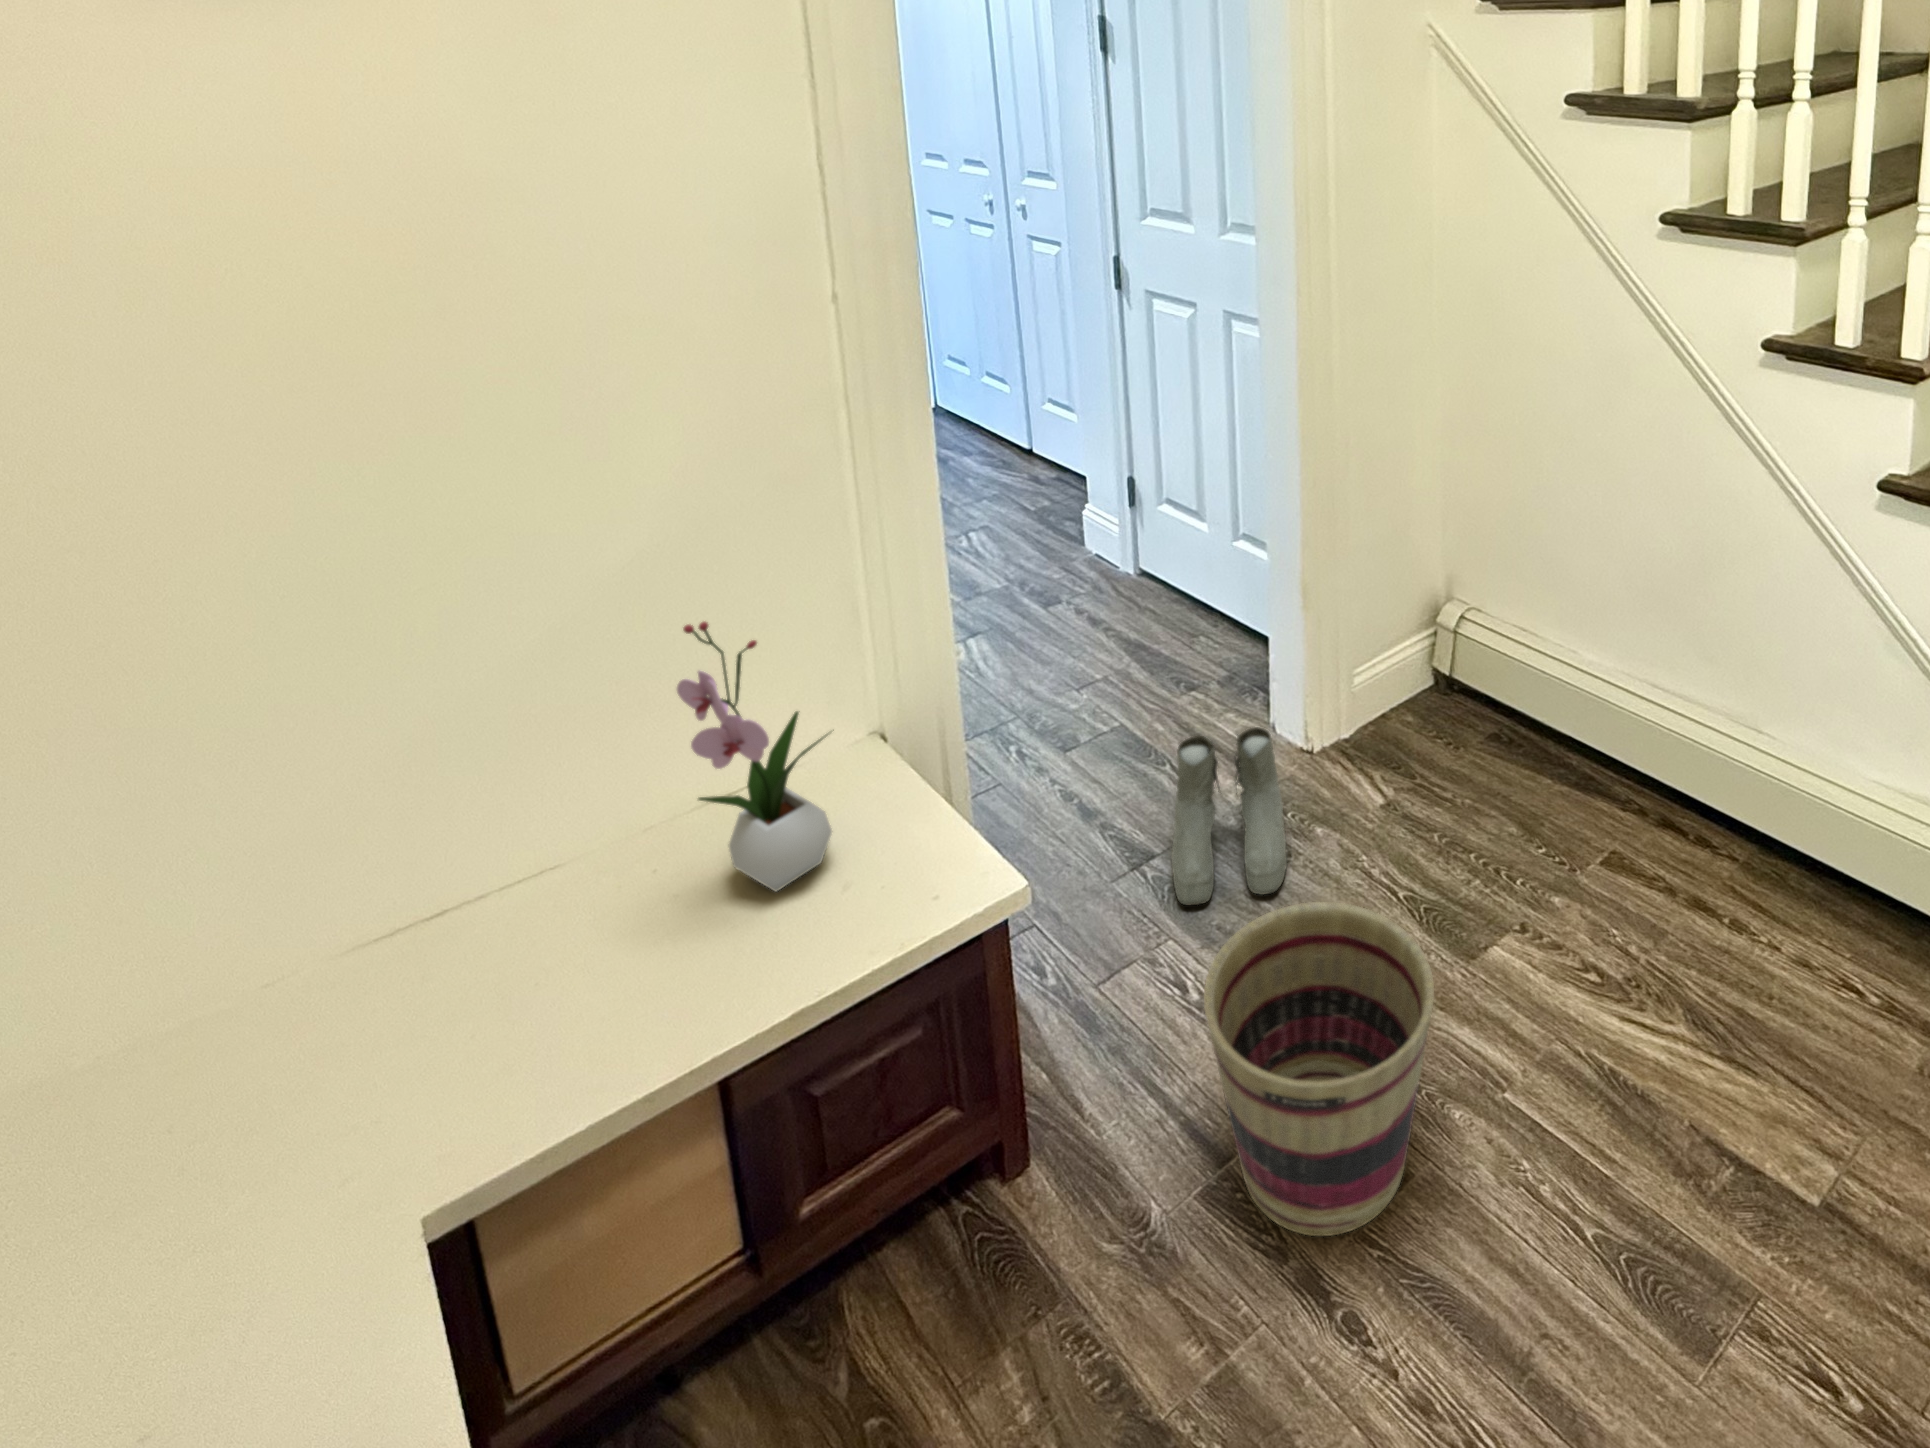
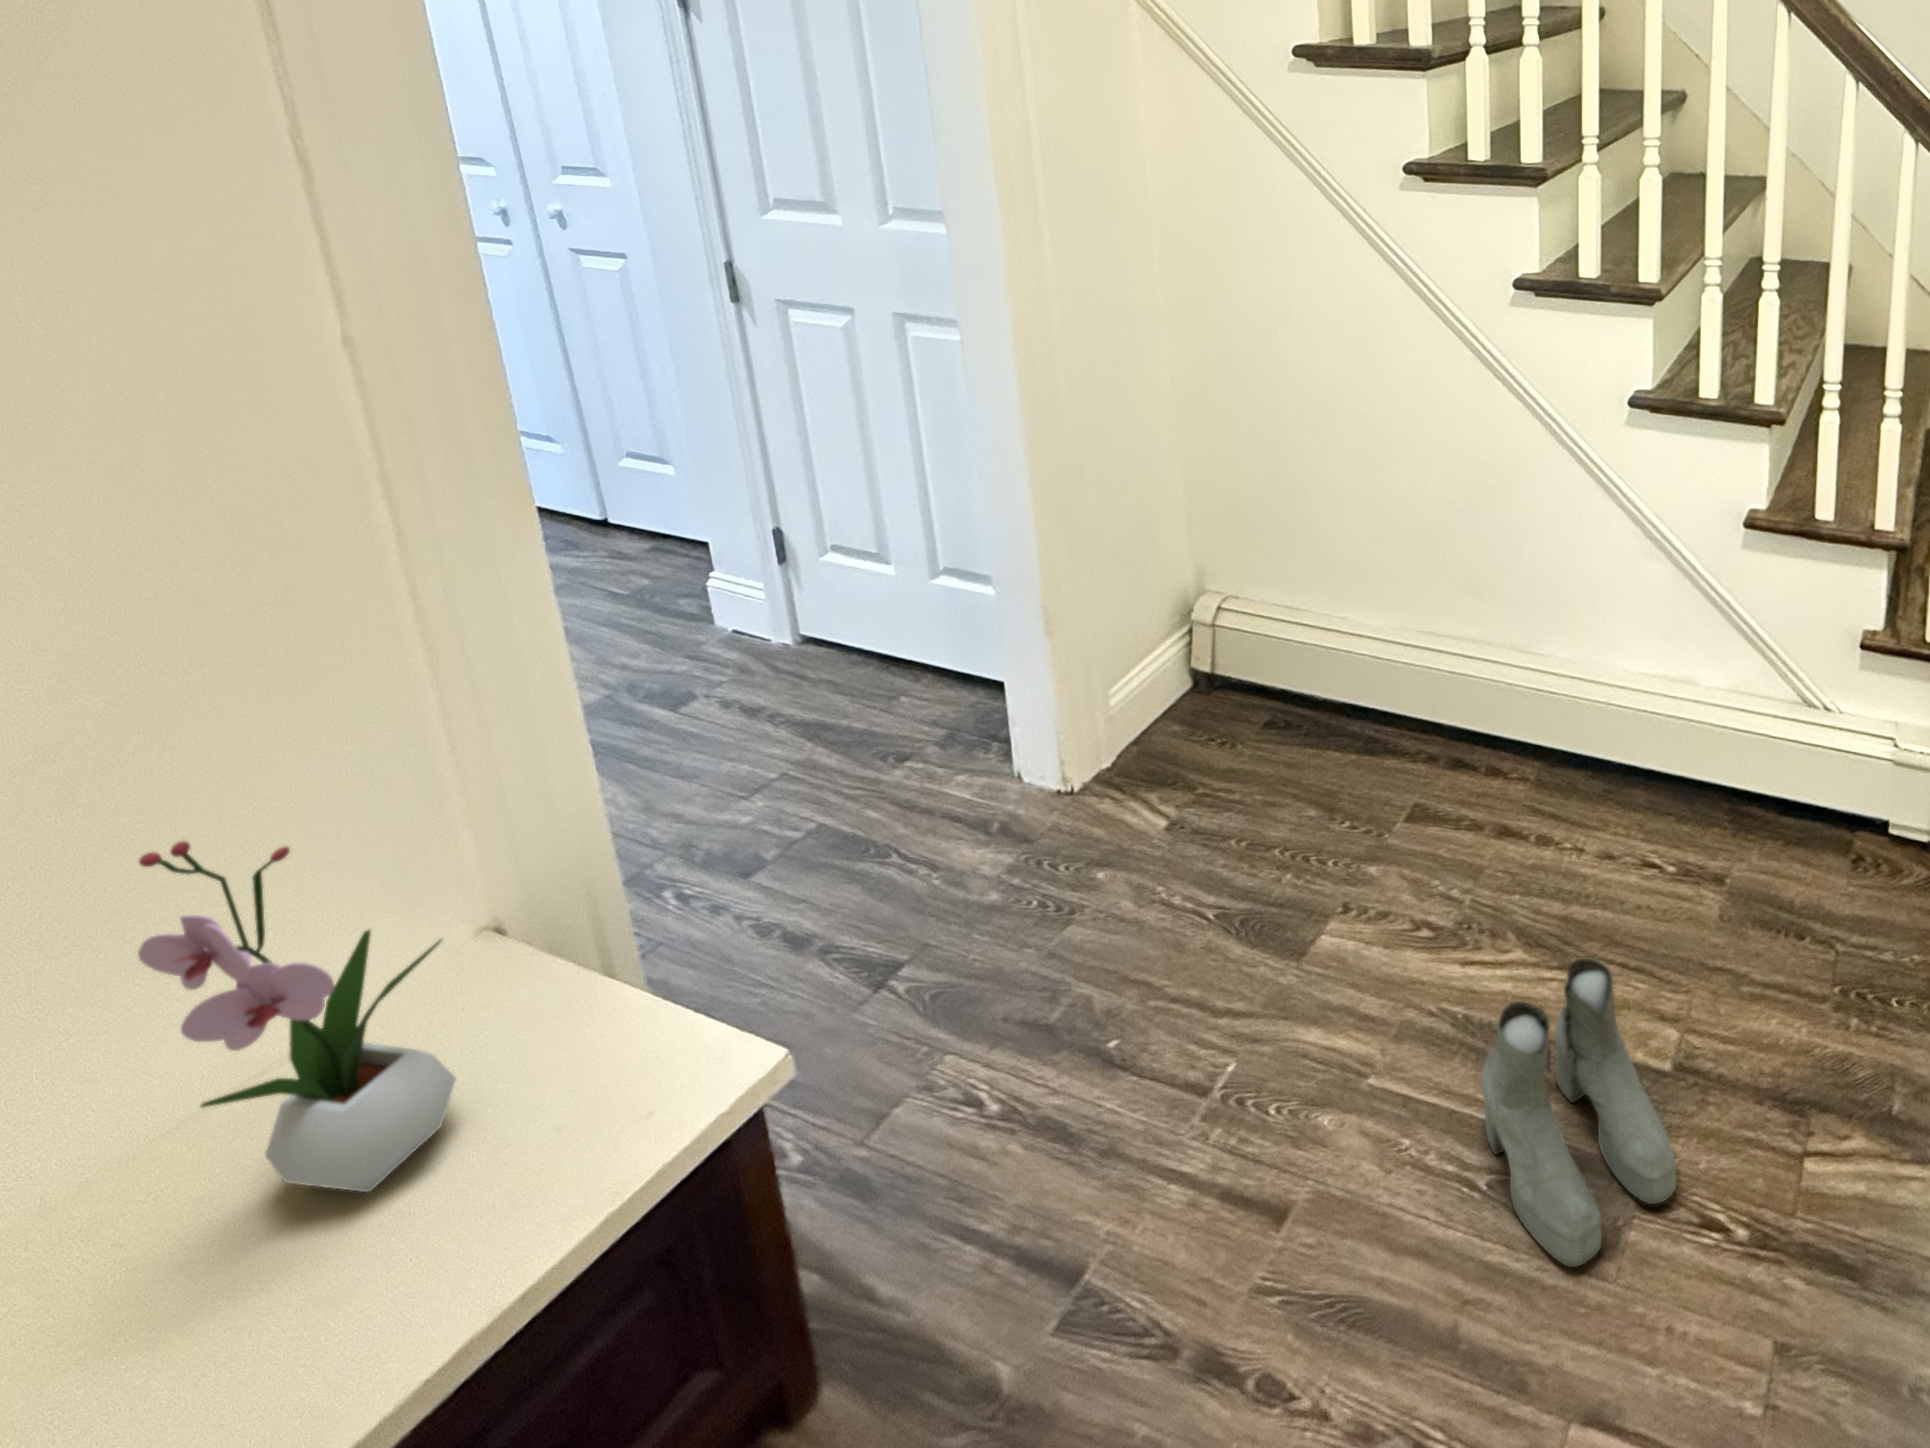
boots: present [1171,727,1287,905] -> present [1481,958,1676,1267]
basket: present [1204,902,1434,1236] -> none [1033,941,1302,1318]

